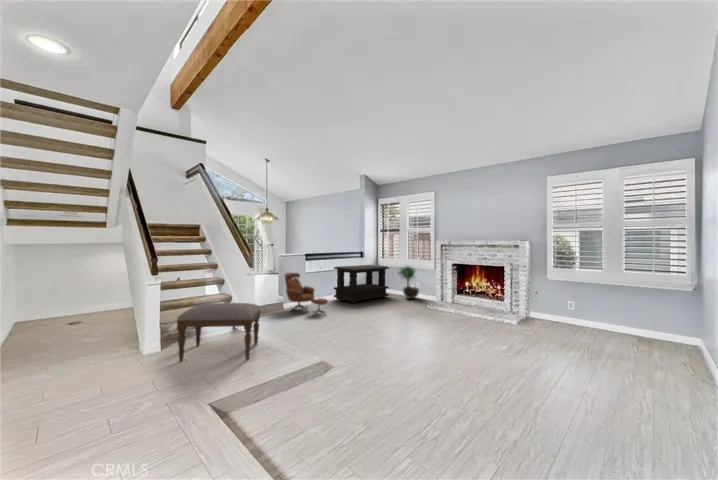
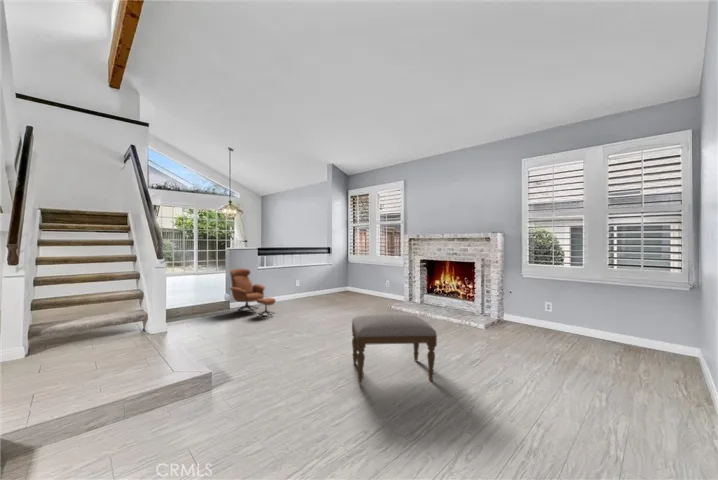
coffee table: present [334,265,389,303] -> none [292,261,356,303]
potted tree: present [398,266,419,299] -> none [363,259,388,299]
ottoman: present [177,303,260,361] -> present [352,314,437,383]

